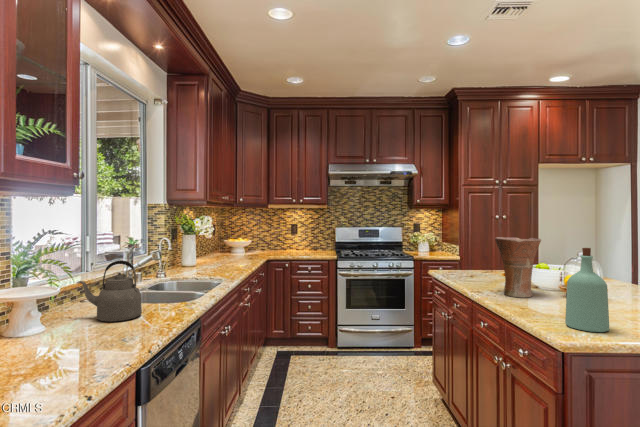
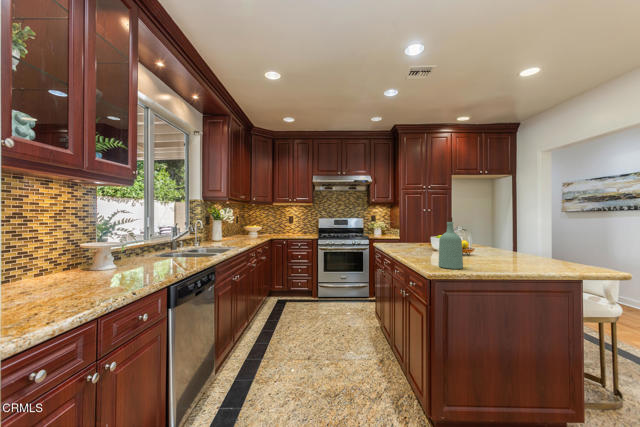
vase: present [495,237,541,298] -> none [407,217,435,255]
kettle: present [77,260,142,322] -> none [136,228,177,265]

